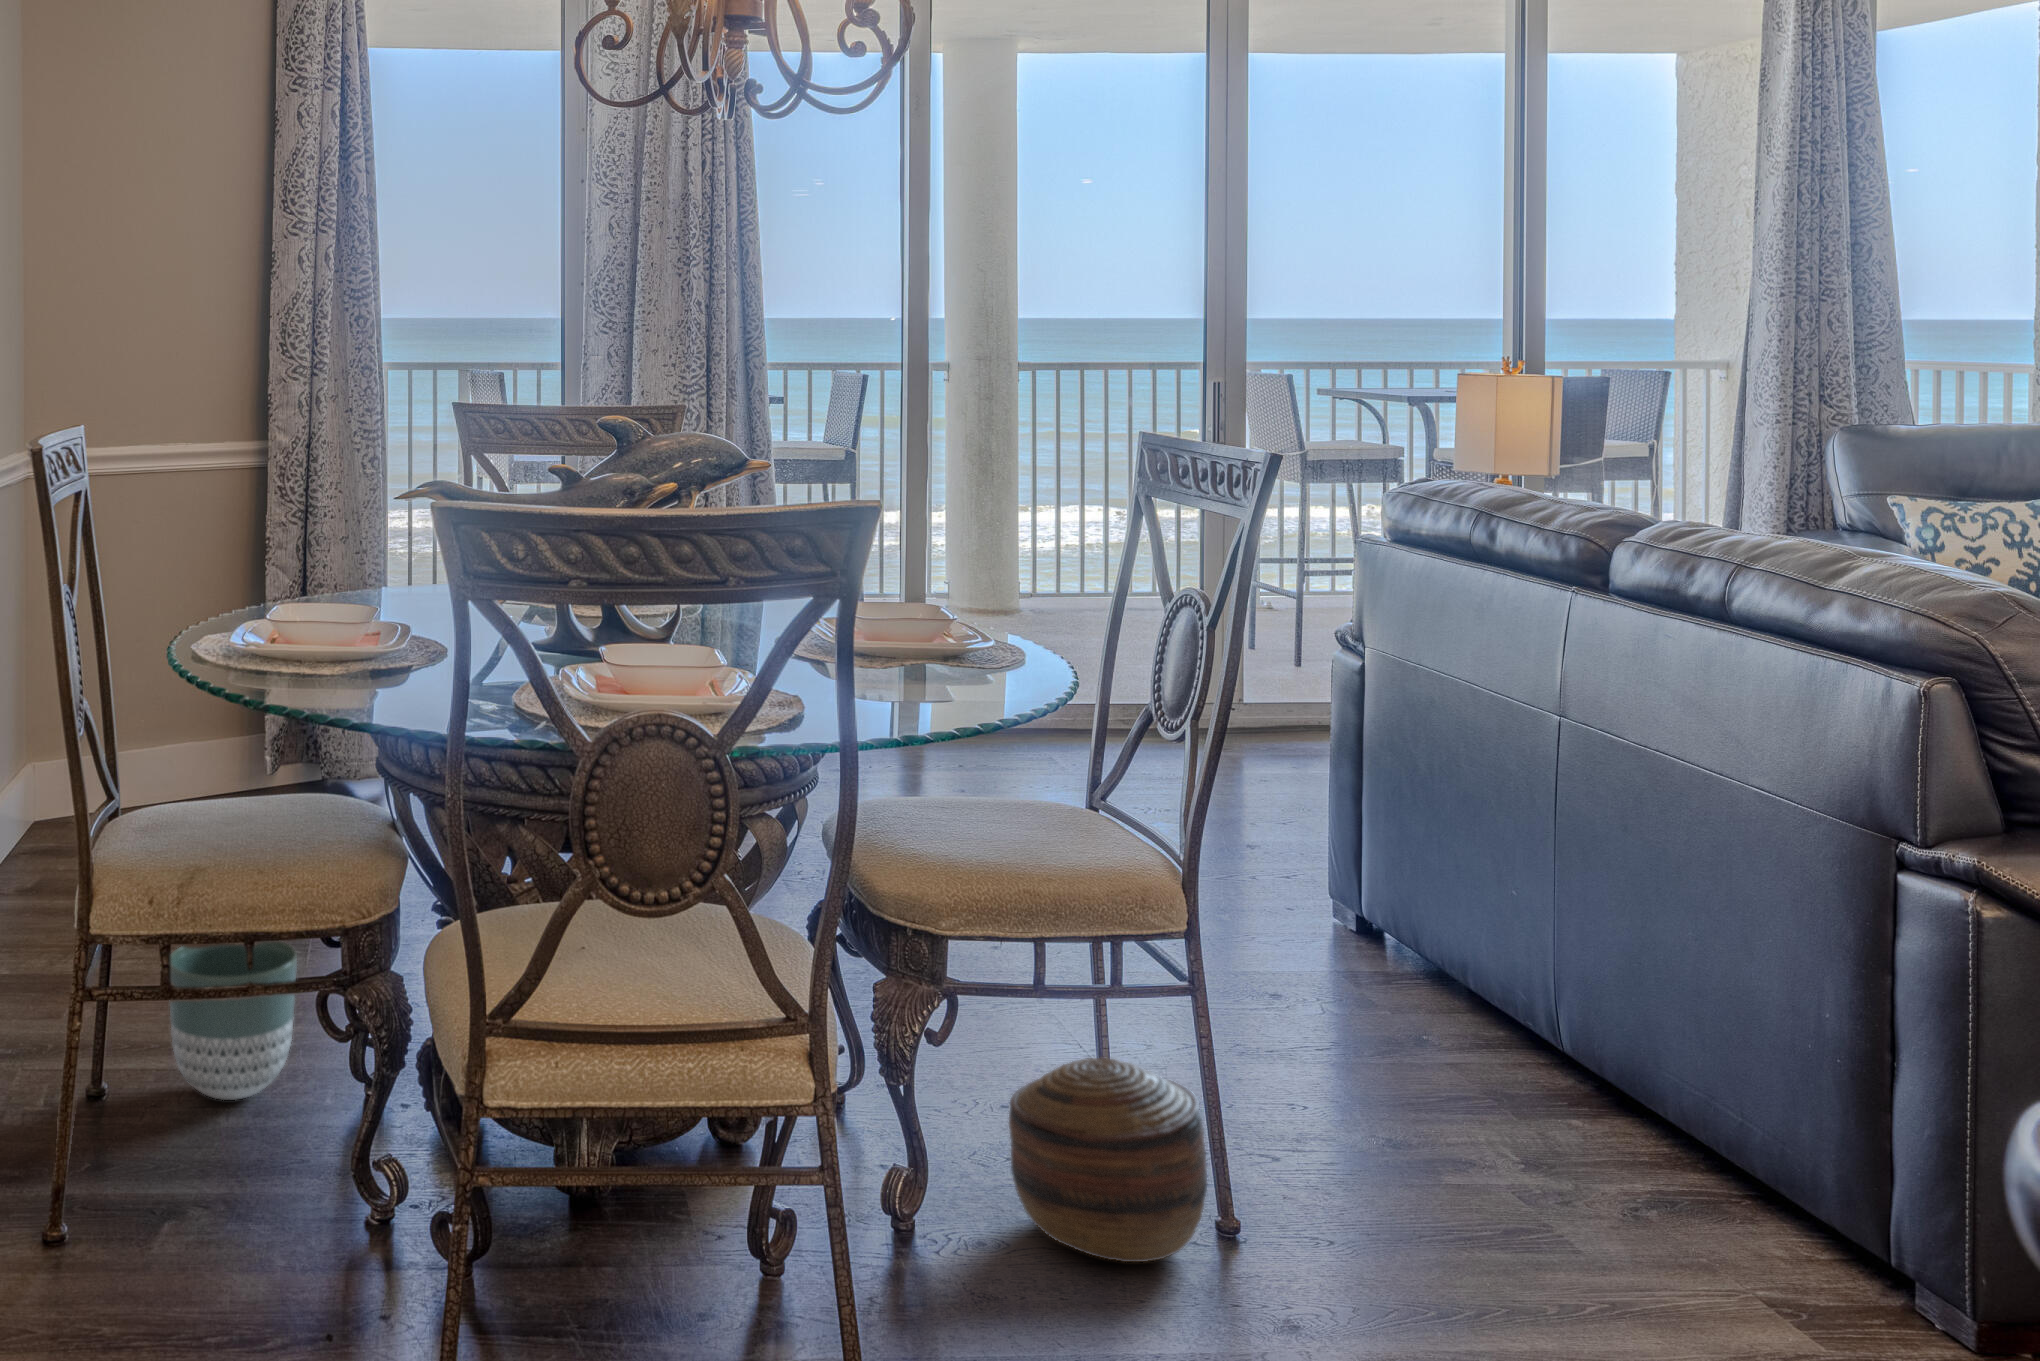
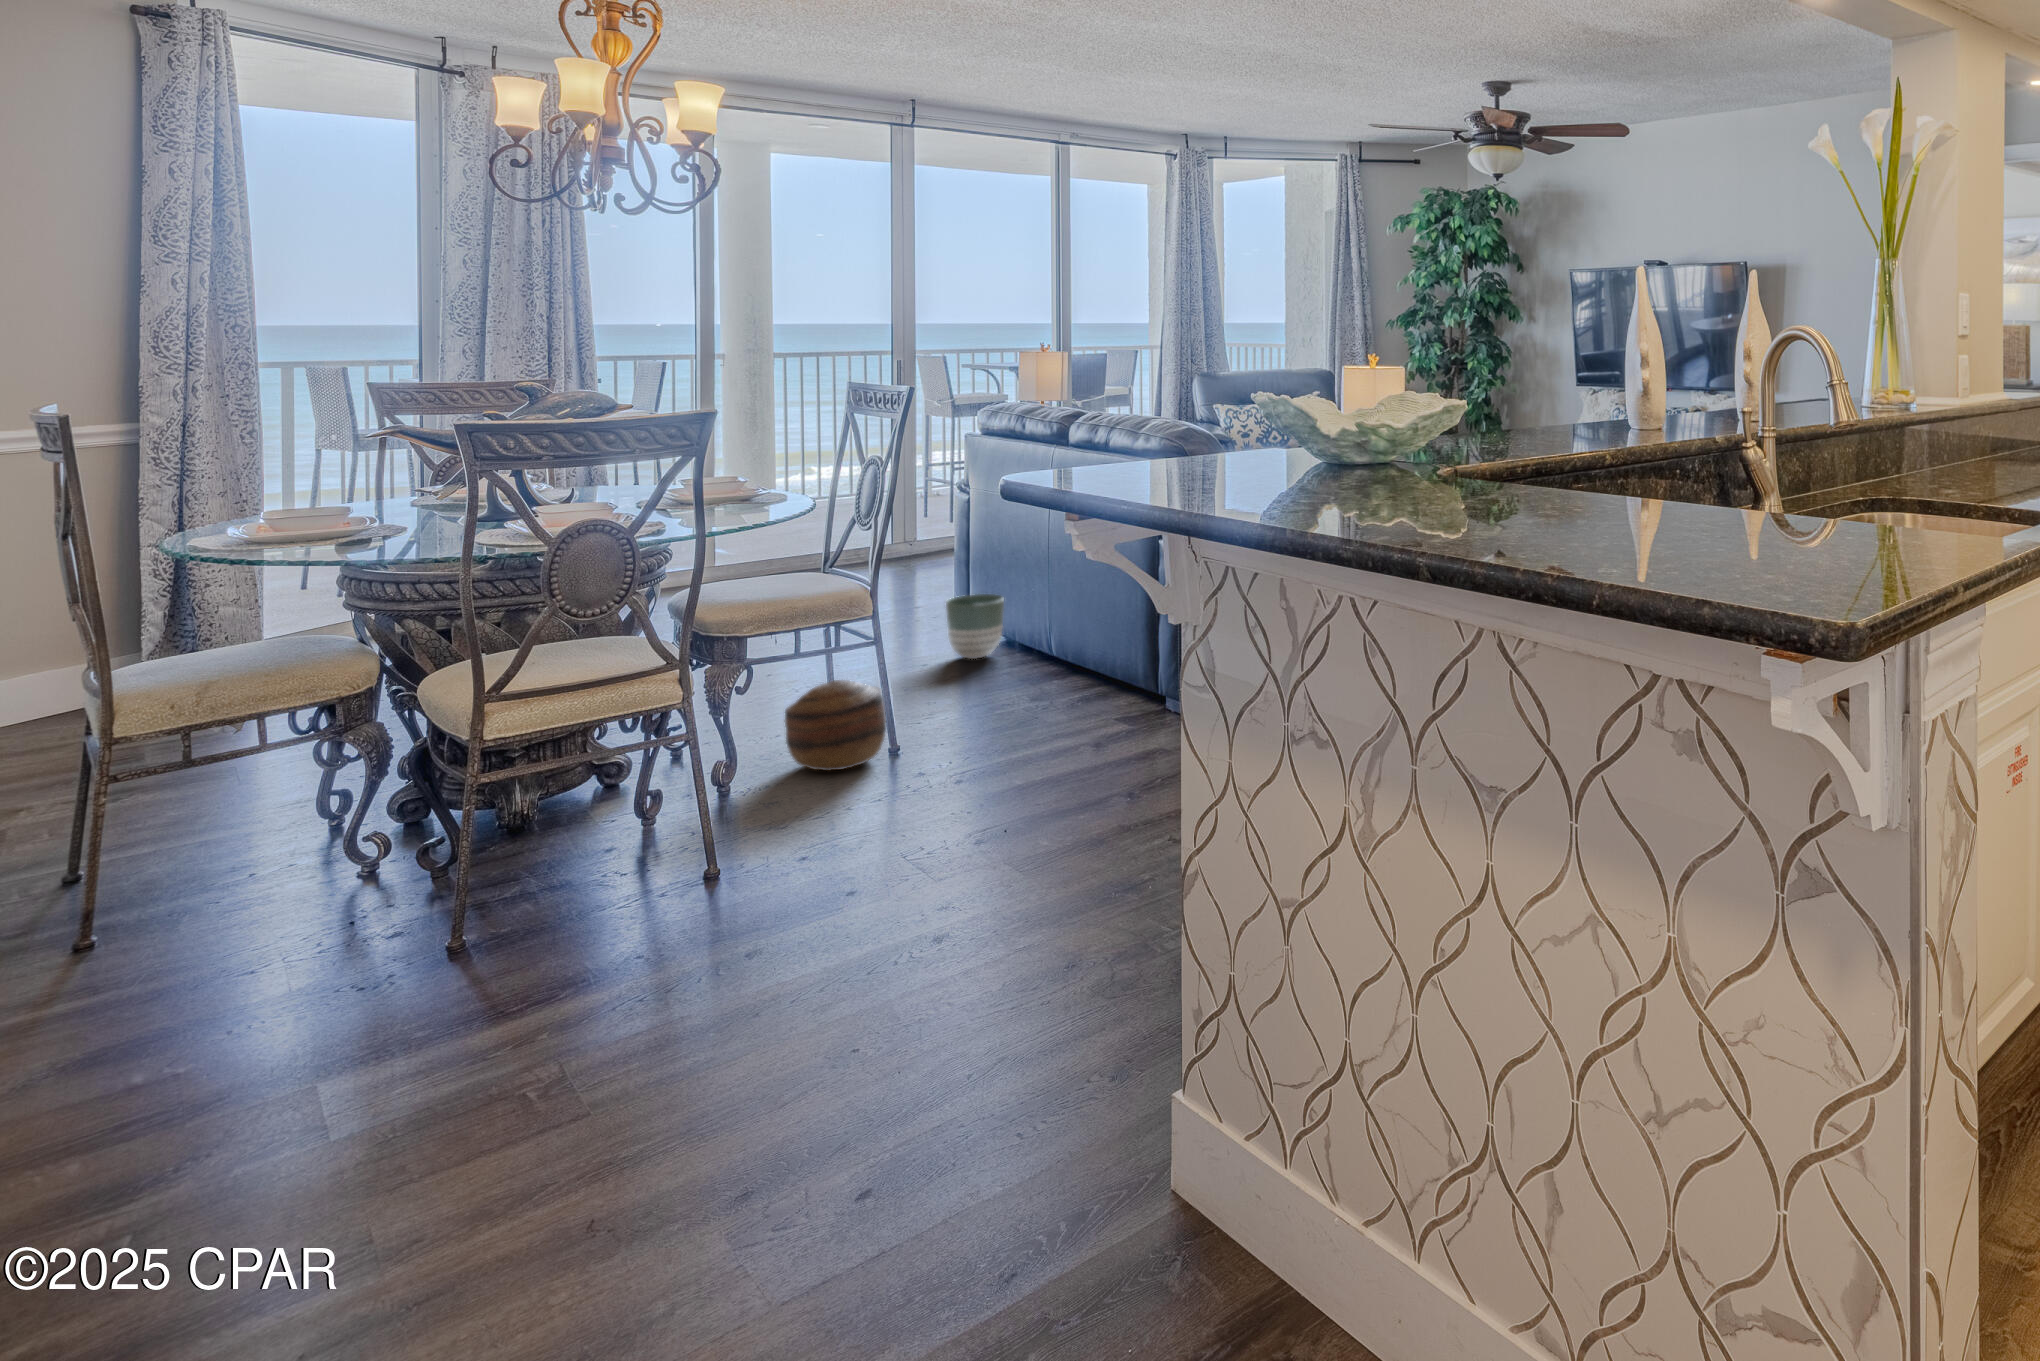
planter: present [170,942,297,1100] -> present [946,594,1004,659]

